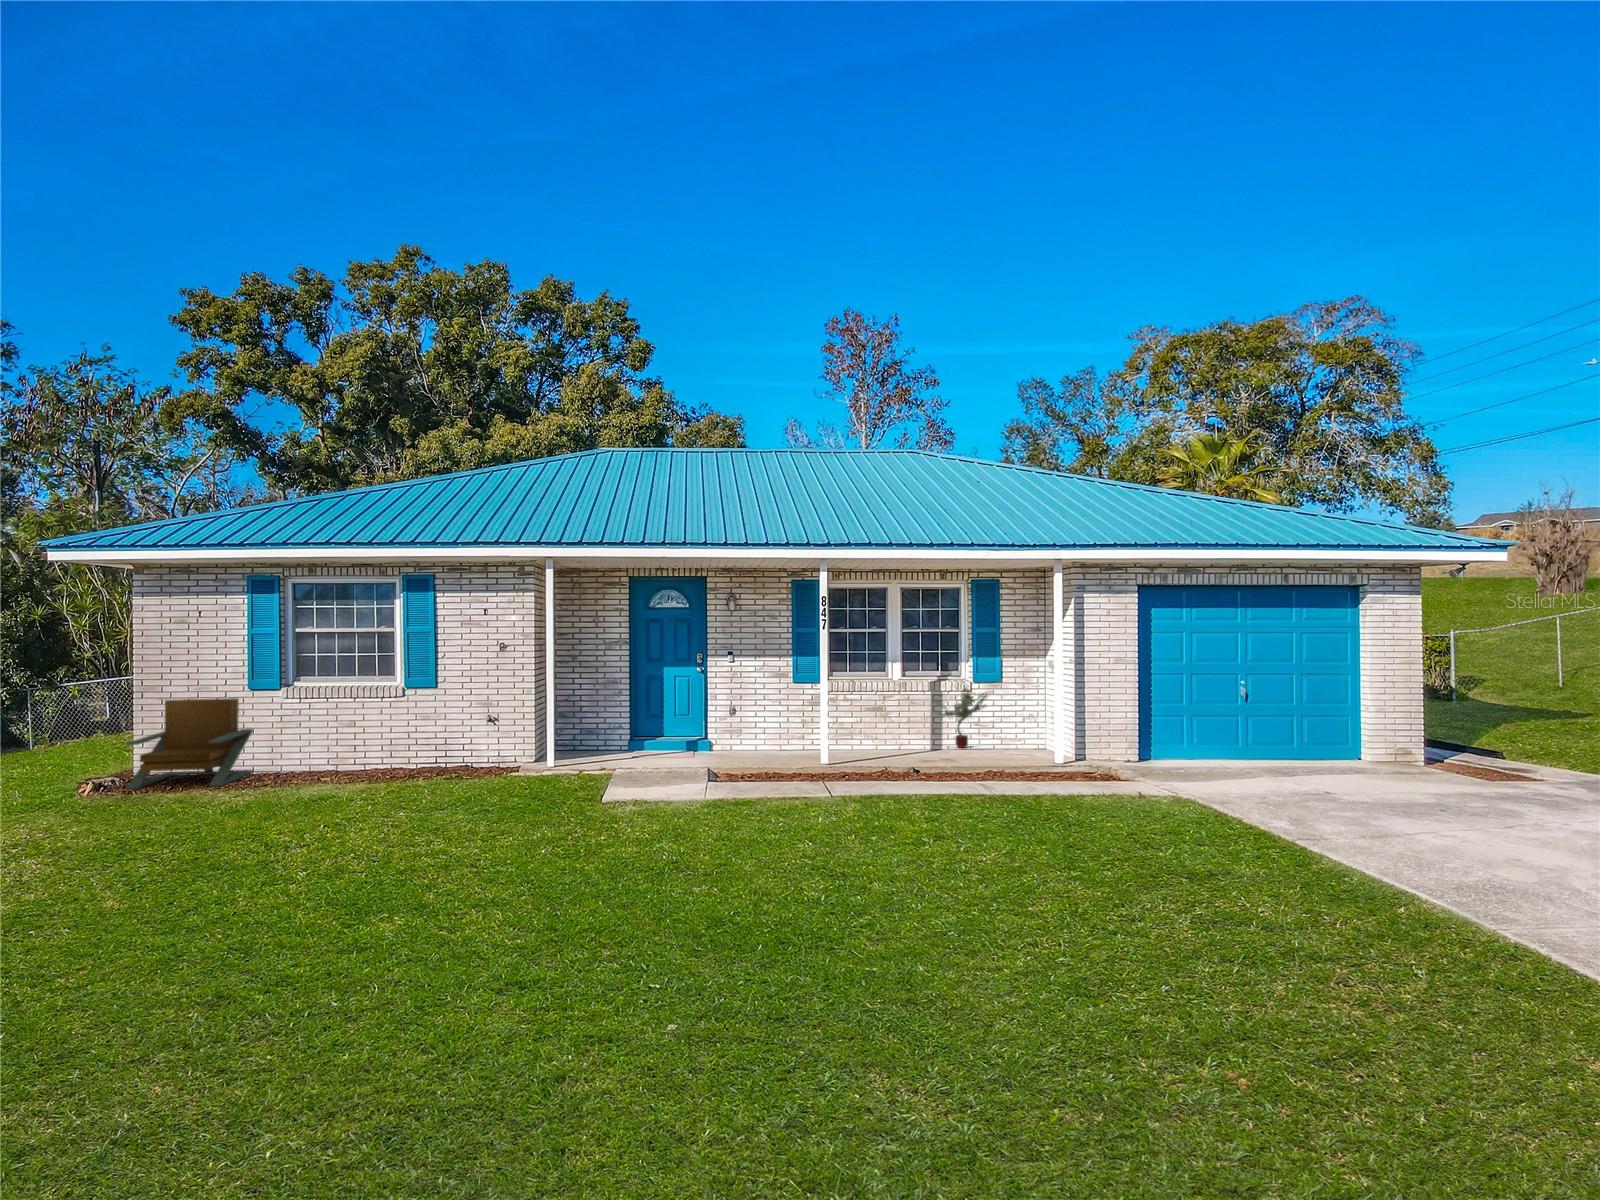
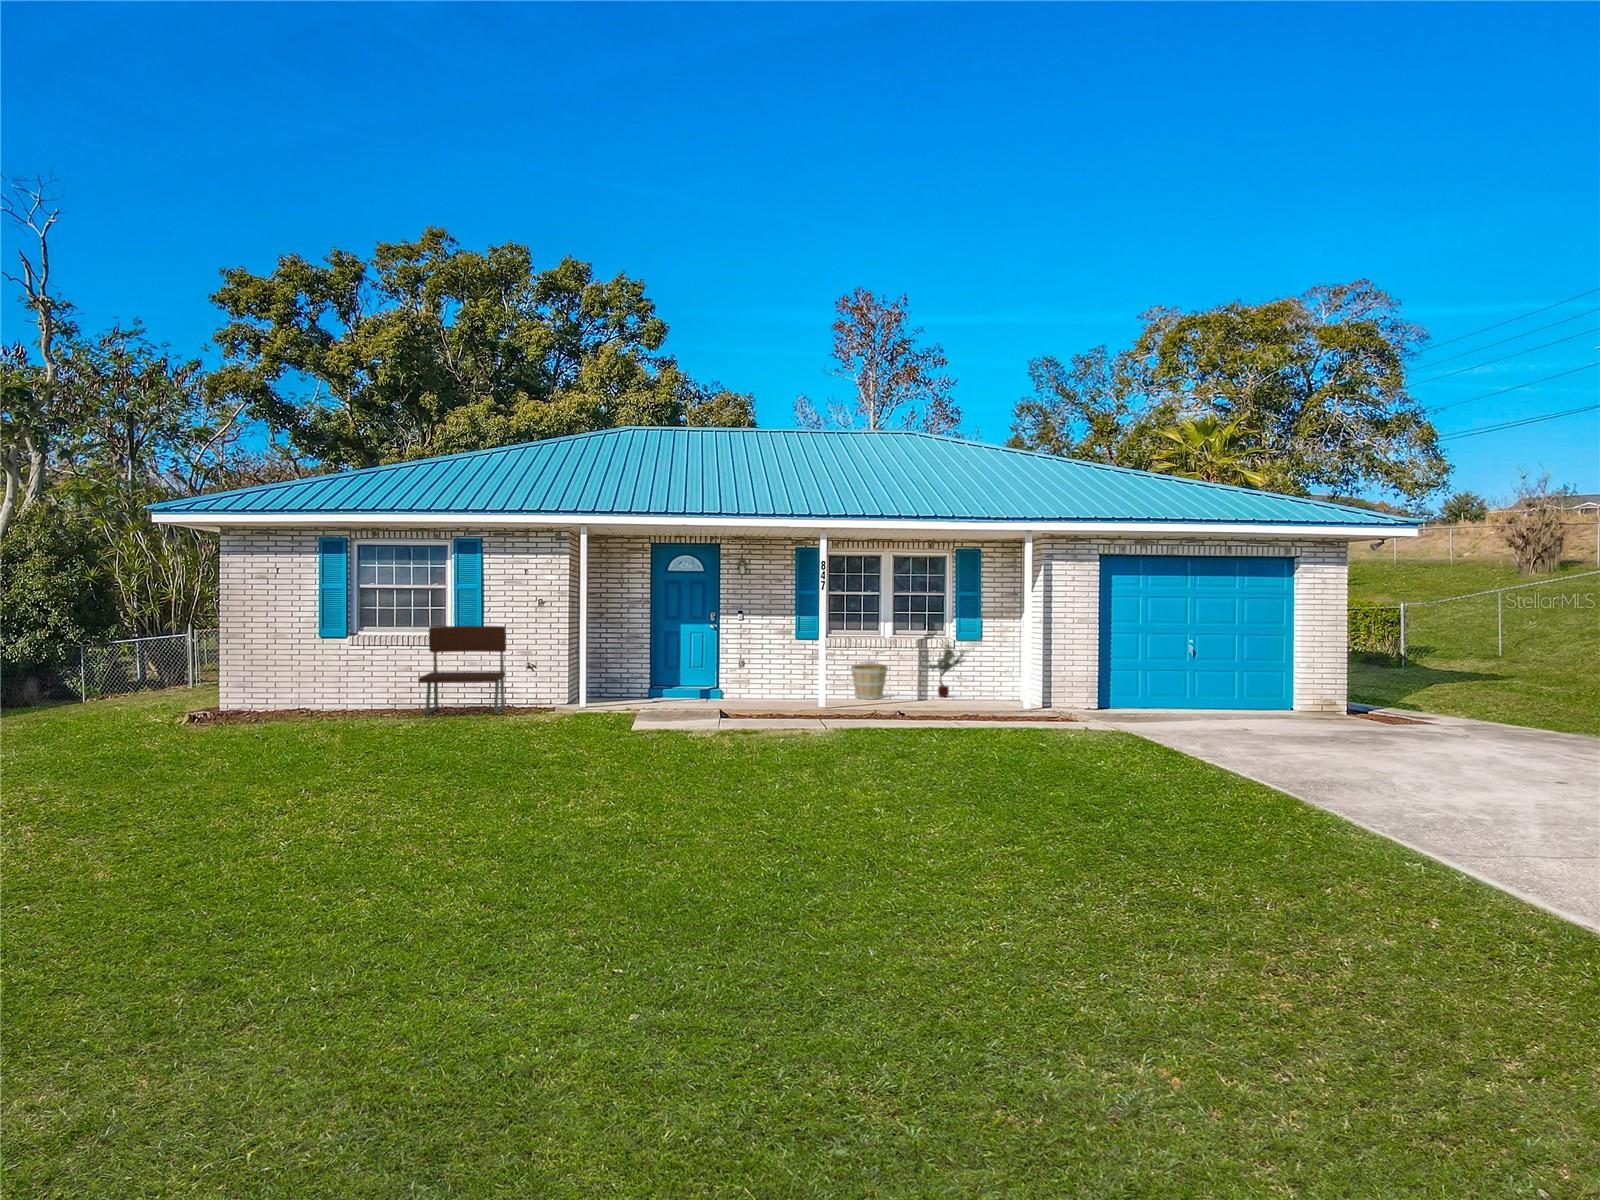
bench: none [358,674,462,778] -> present [418,626,506,715]
lounge chair: present [126,698,253,789] -> none [218,645,324,721]
wooden bucket: none [856,711,899,752] -> present [851,664,888,699]

